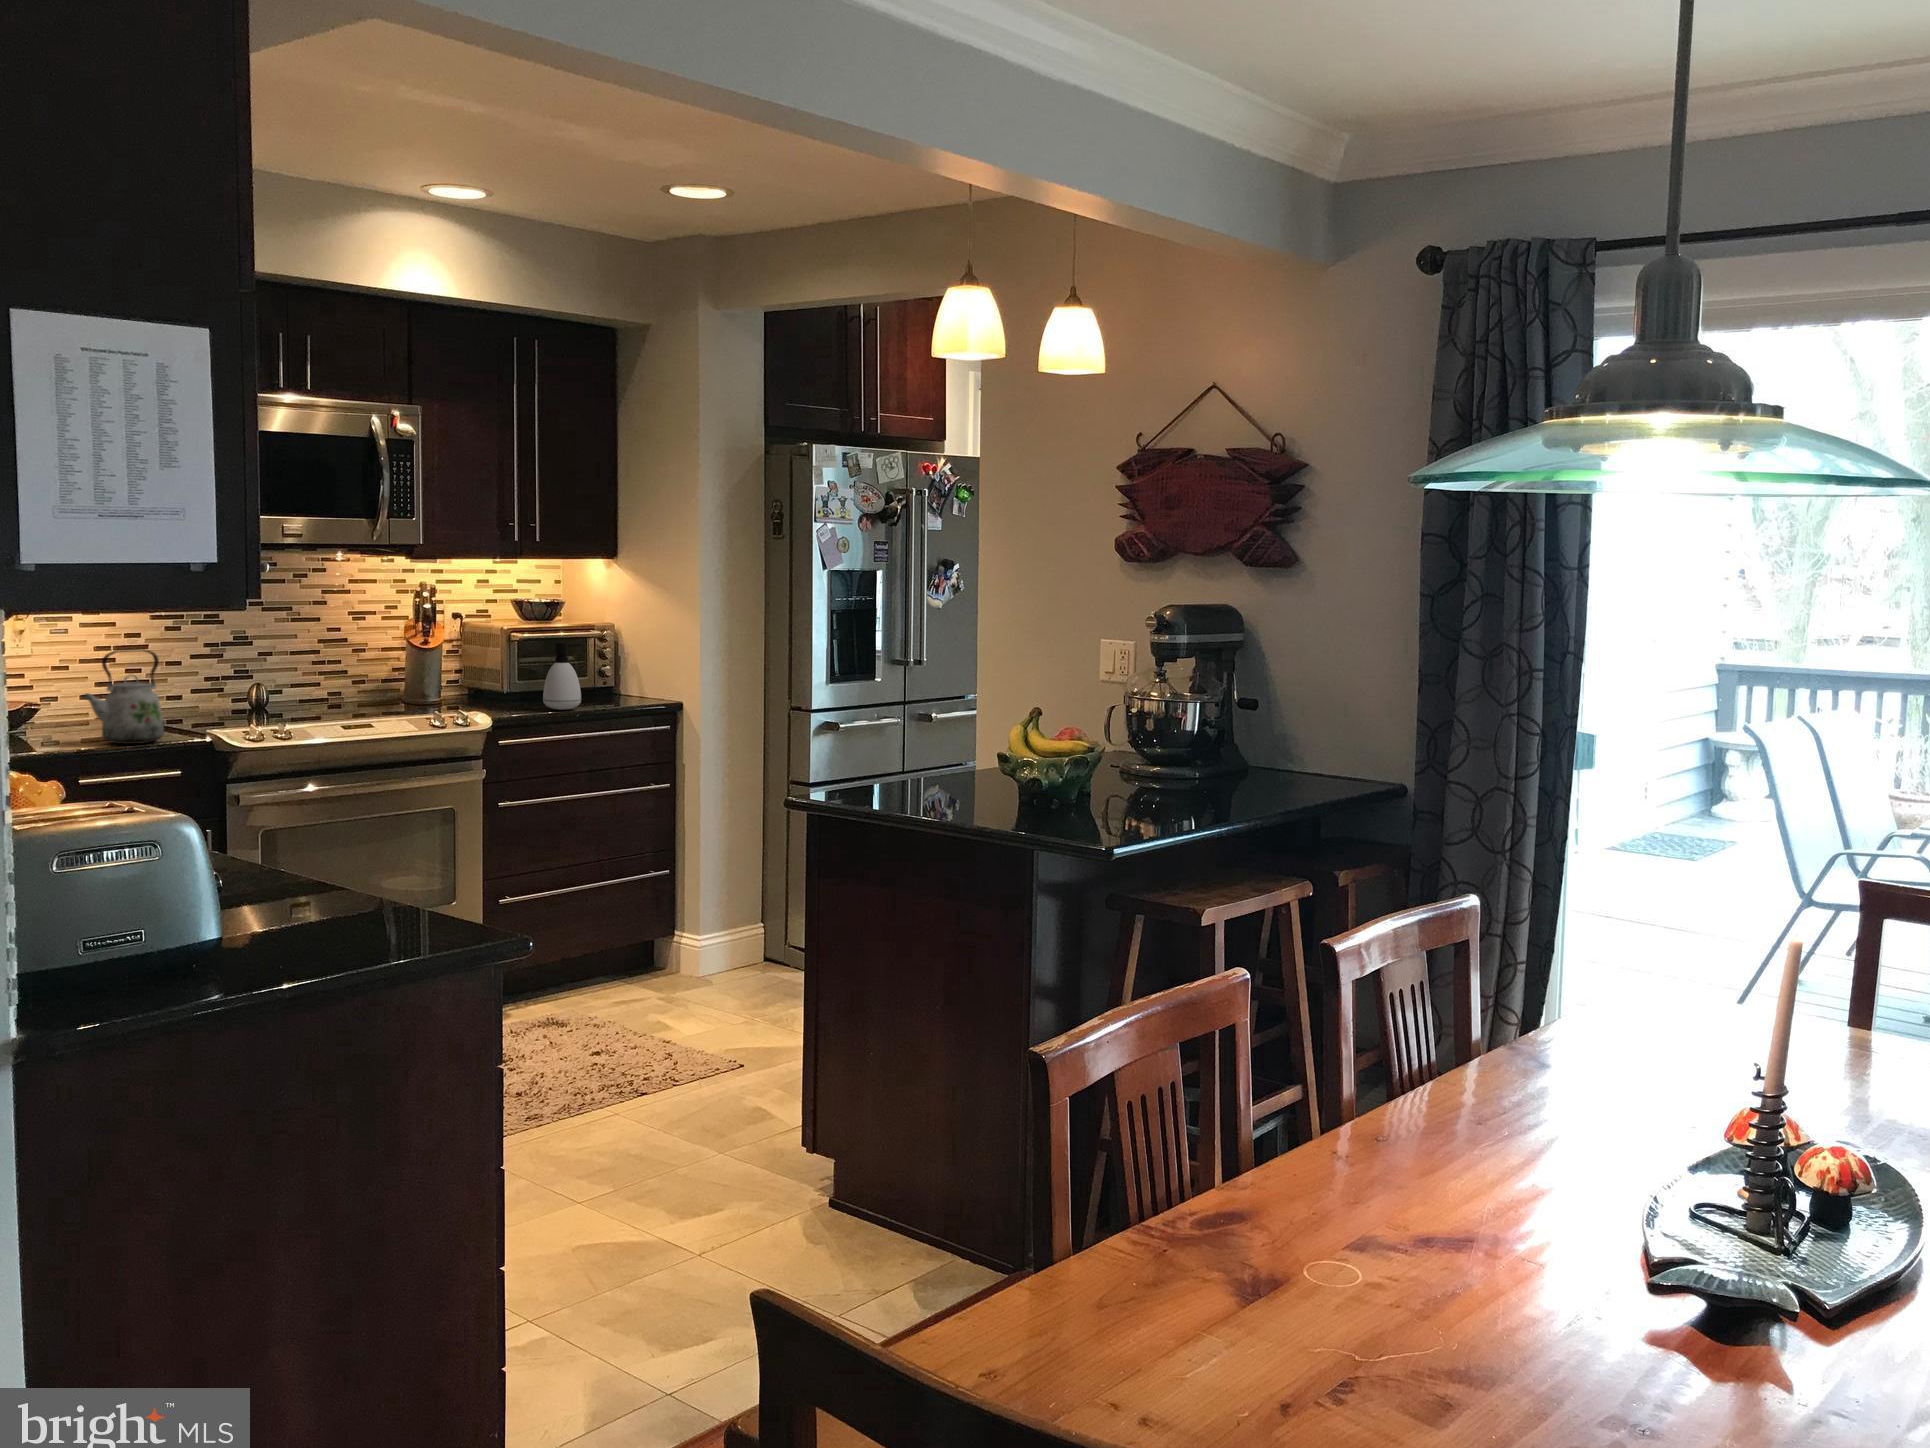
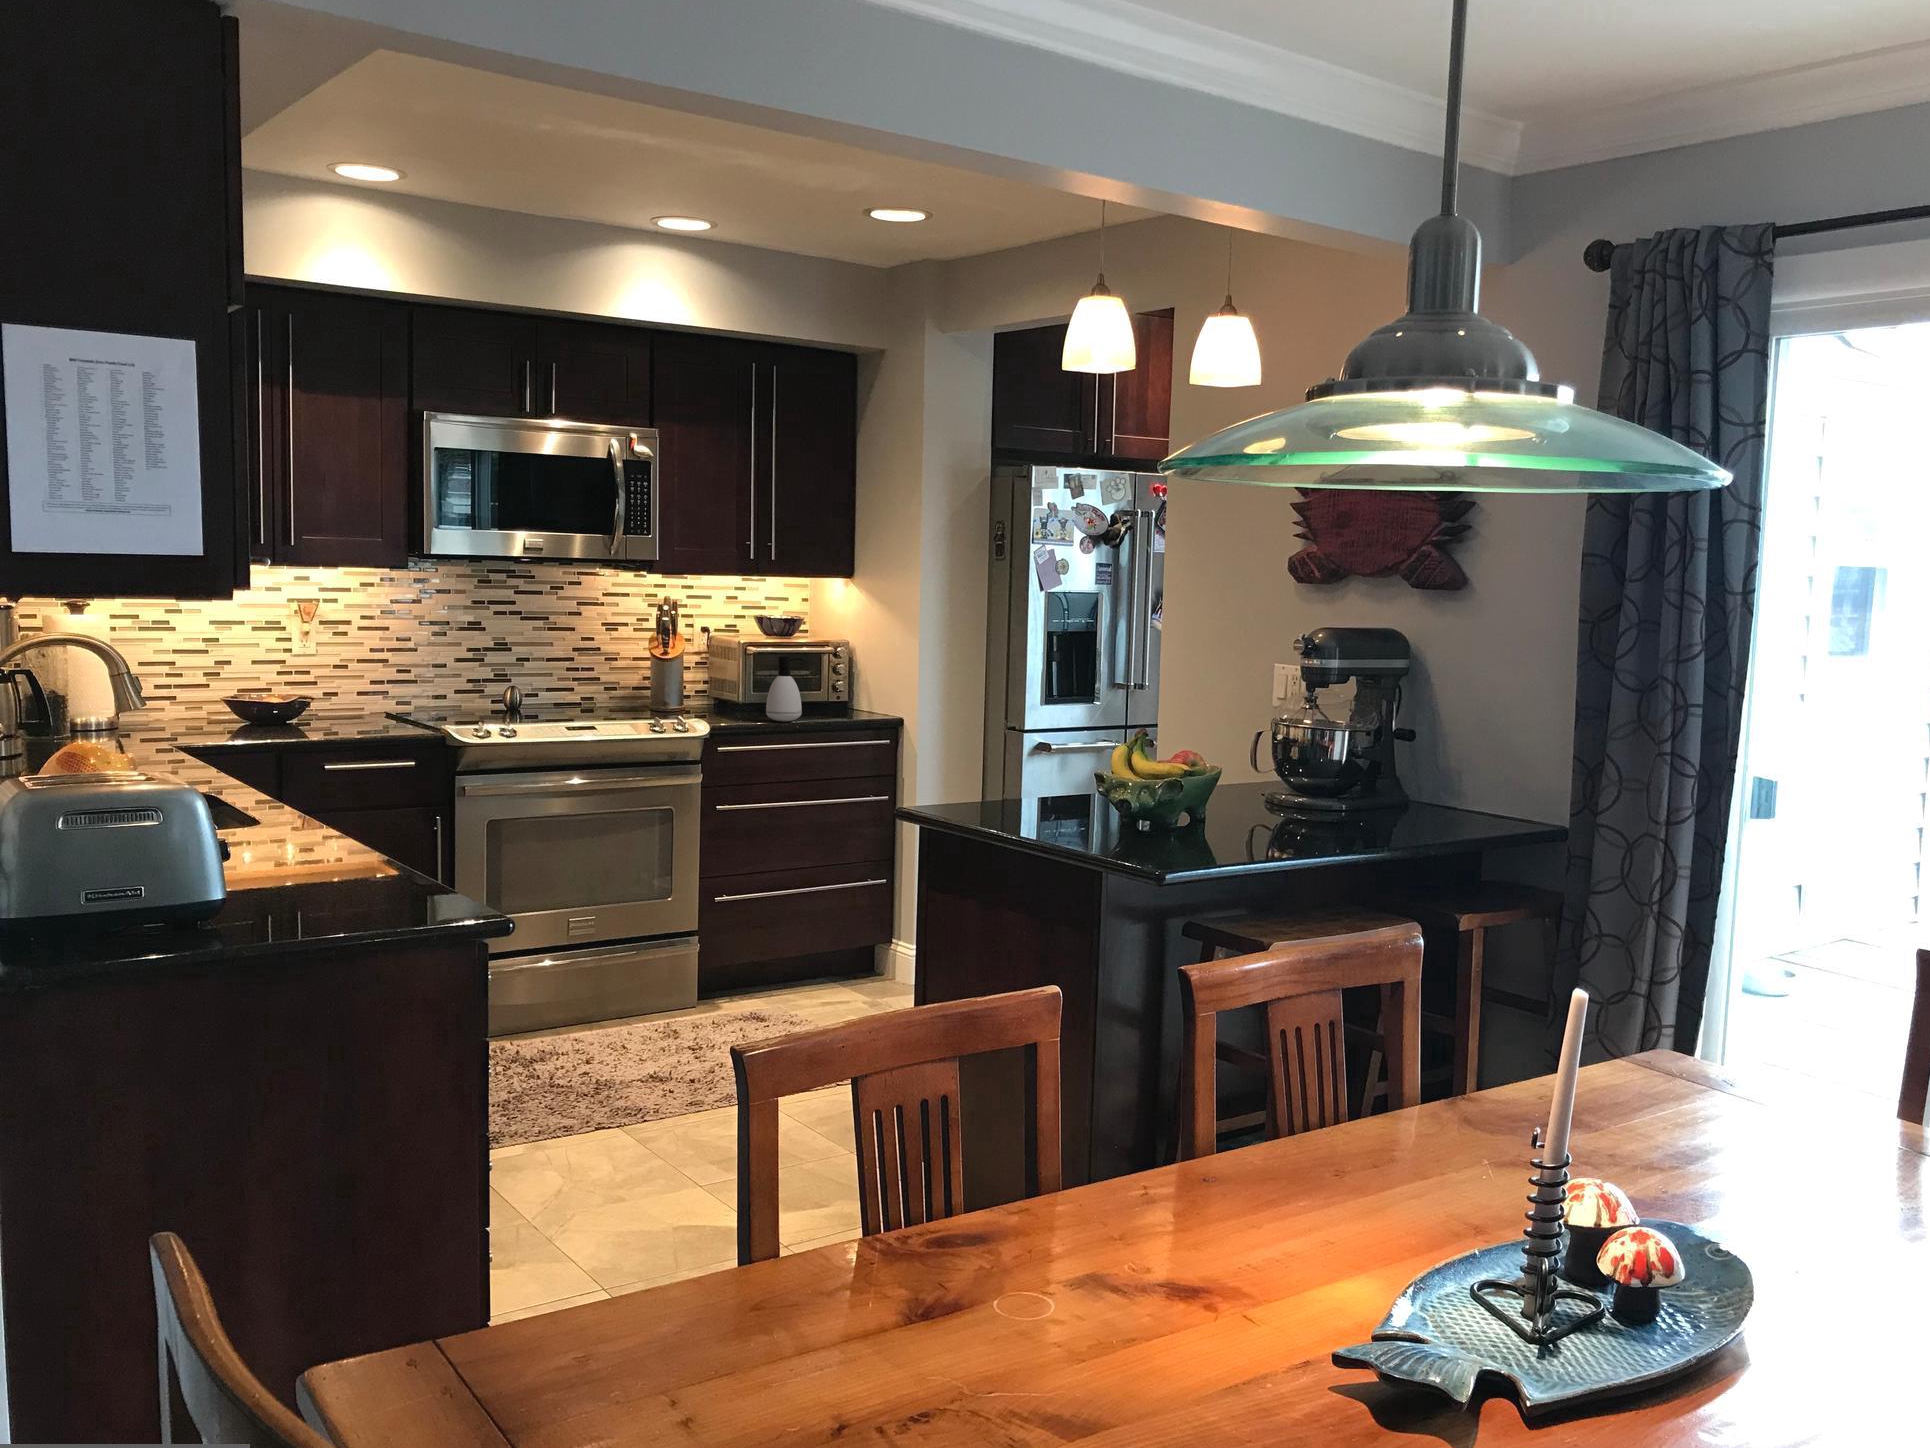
kettle: present [82,649,164,744] -> none [337,650,410,736]

